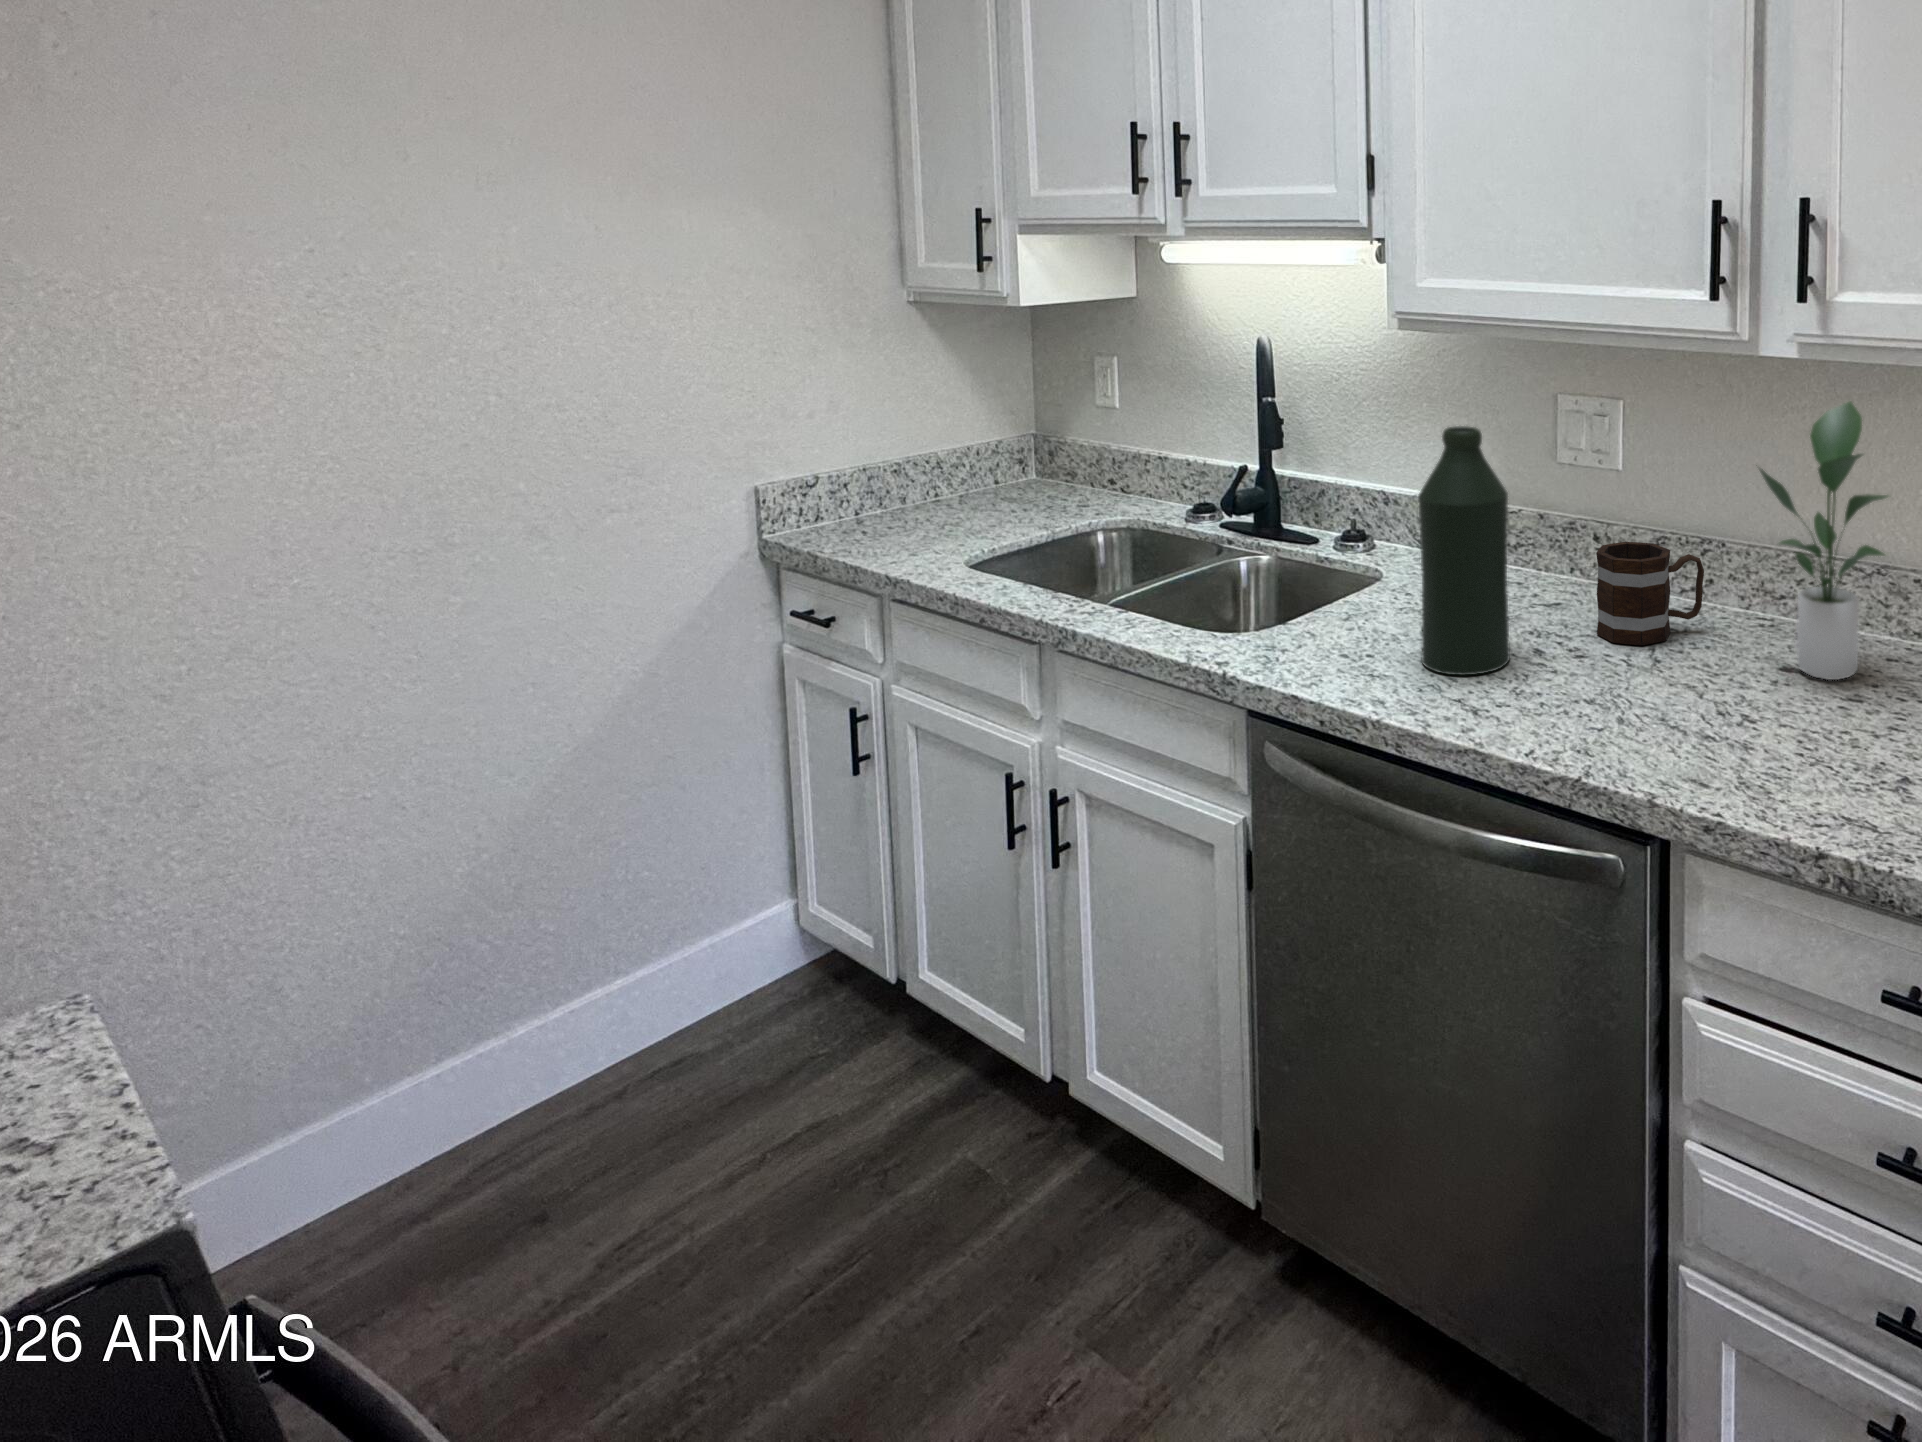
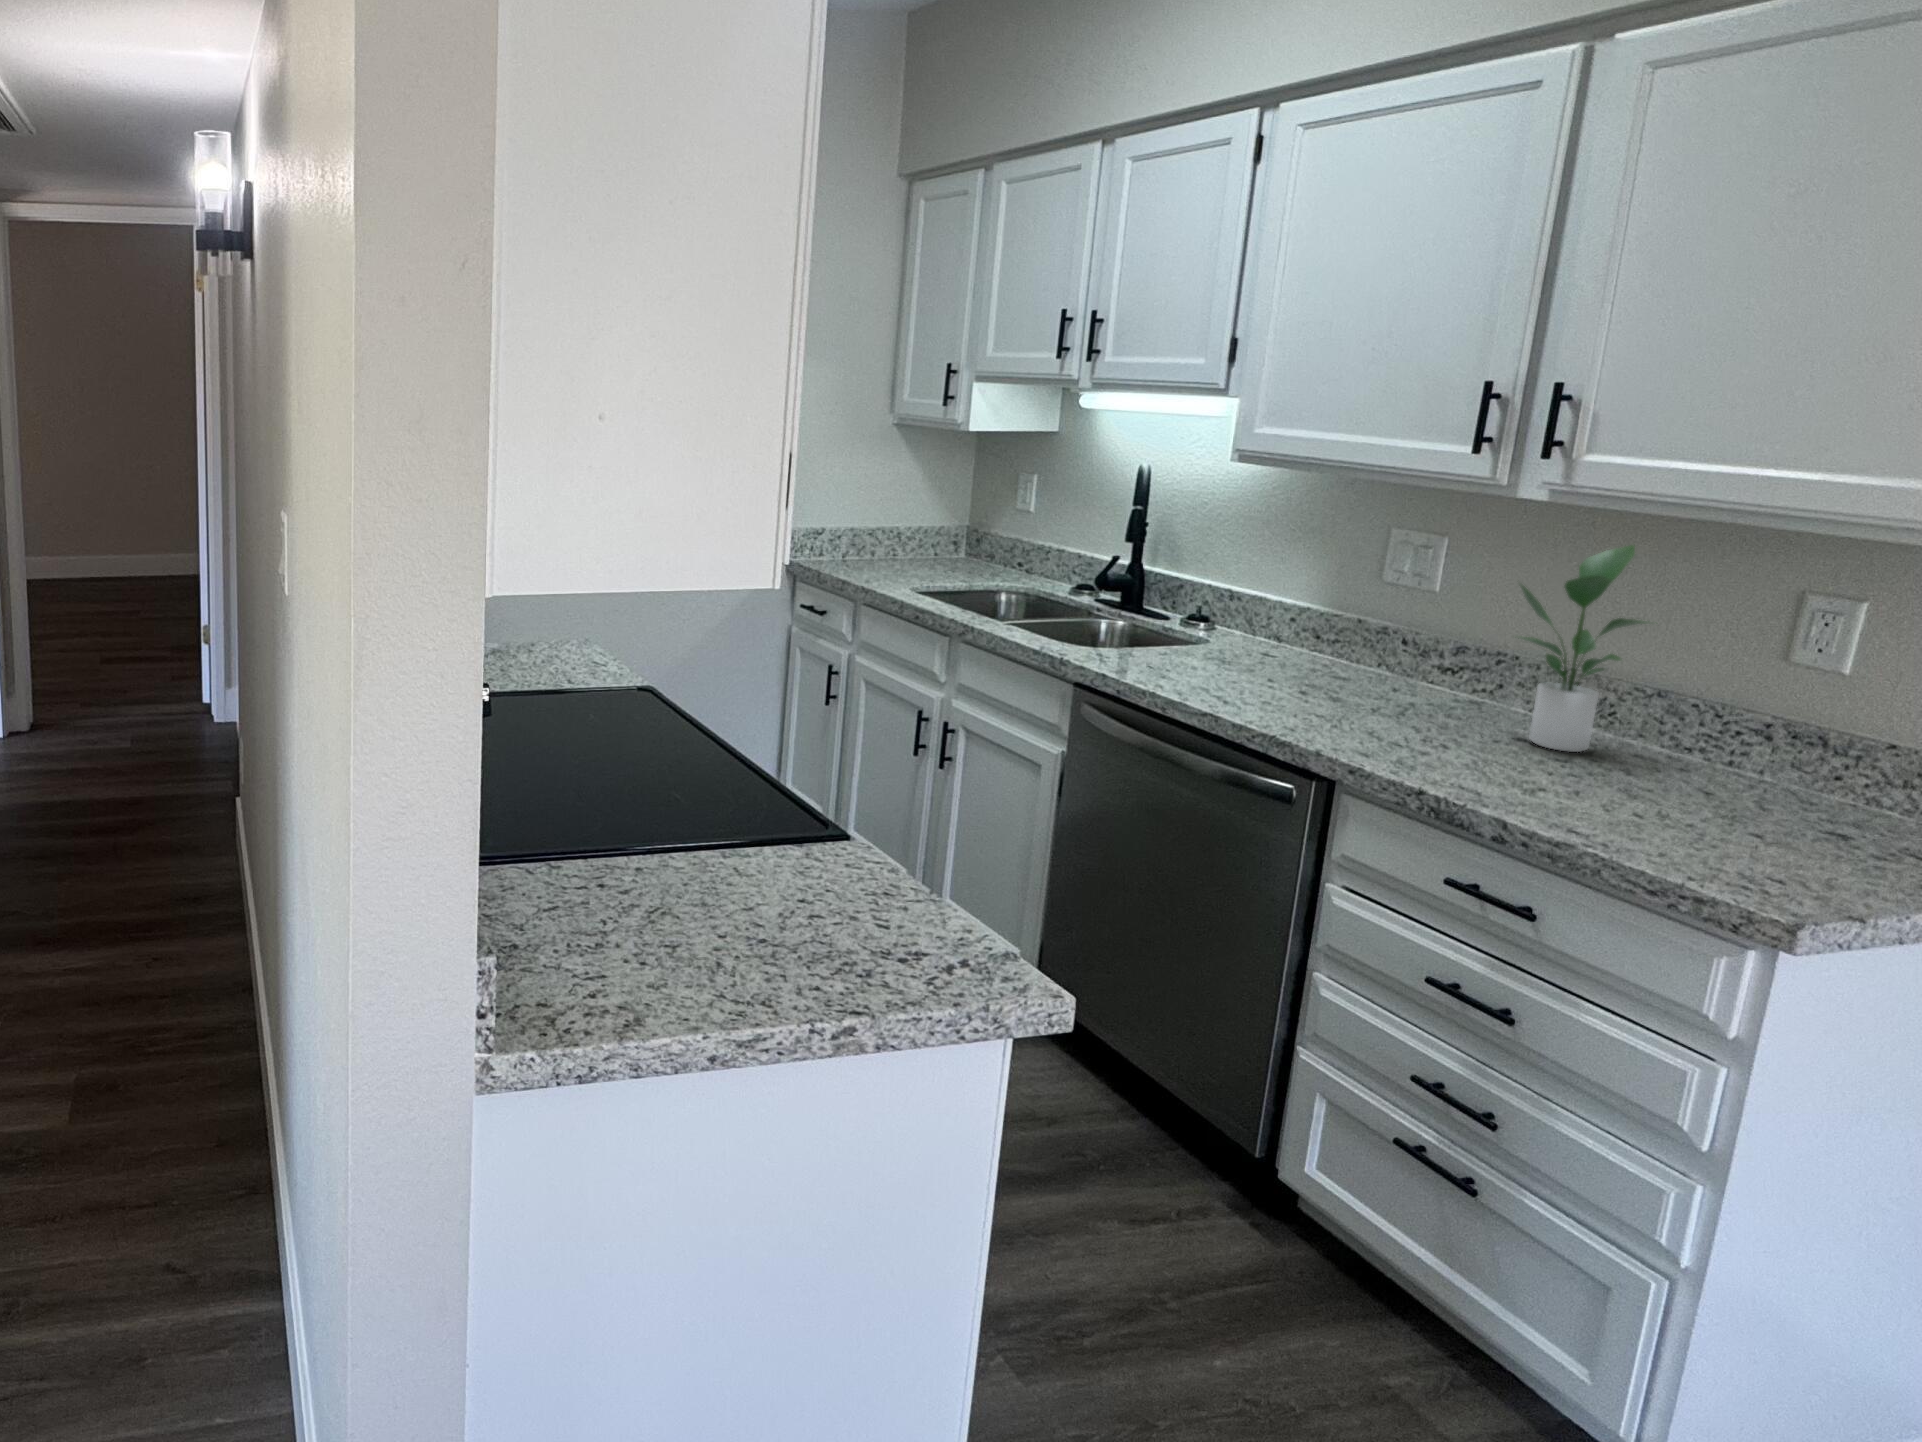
bottle: present [1418,426,1510,675] -> none [1202,526,1291,692]
mug: present [1596,542,1704,645] -> none [1362,633,1475,708]

